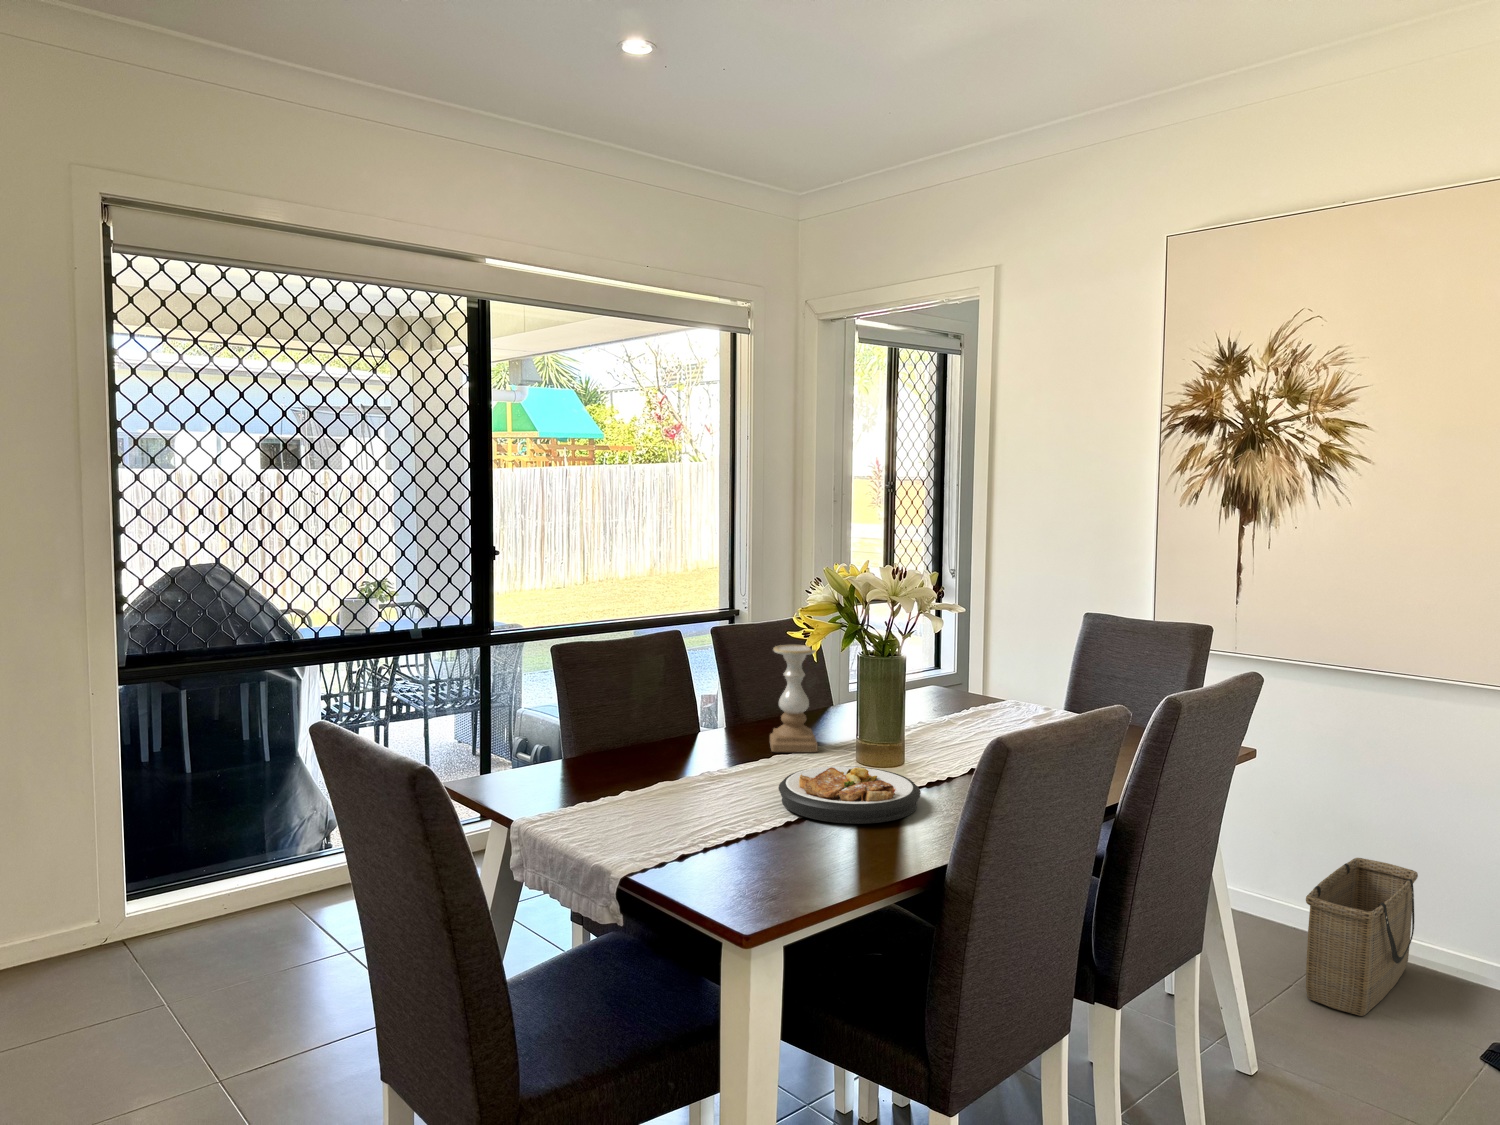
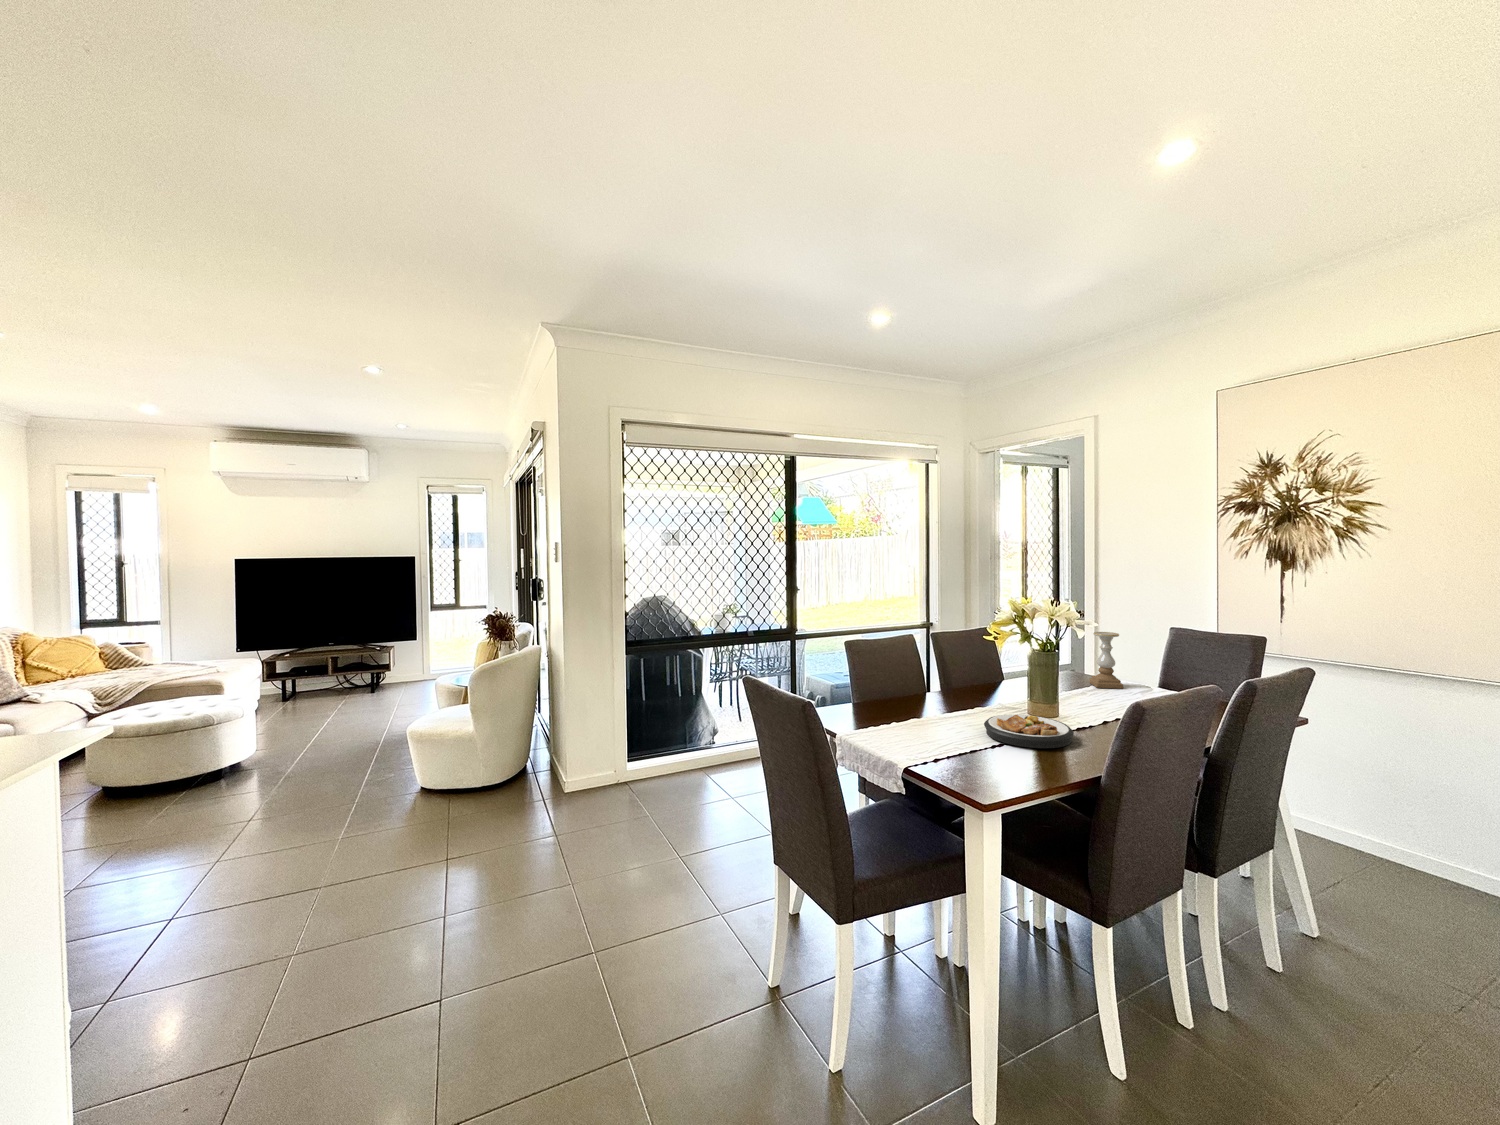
candle holder: present [770,645,818,752] -> present [1090,632,1123,689]
basket: present [1306,858,1418,1016] -> none [1349,797,1442,906]

